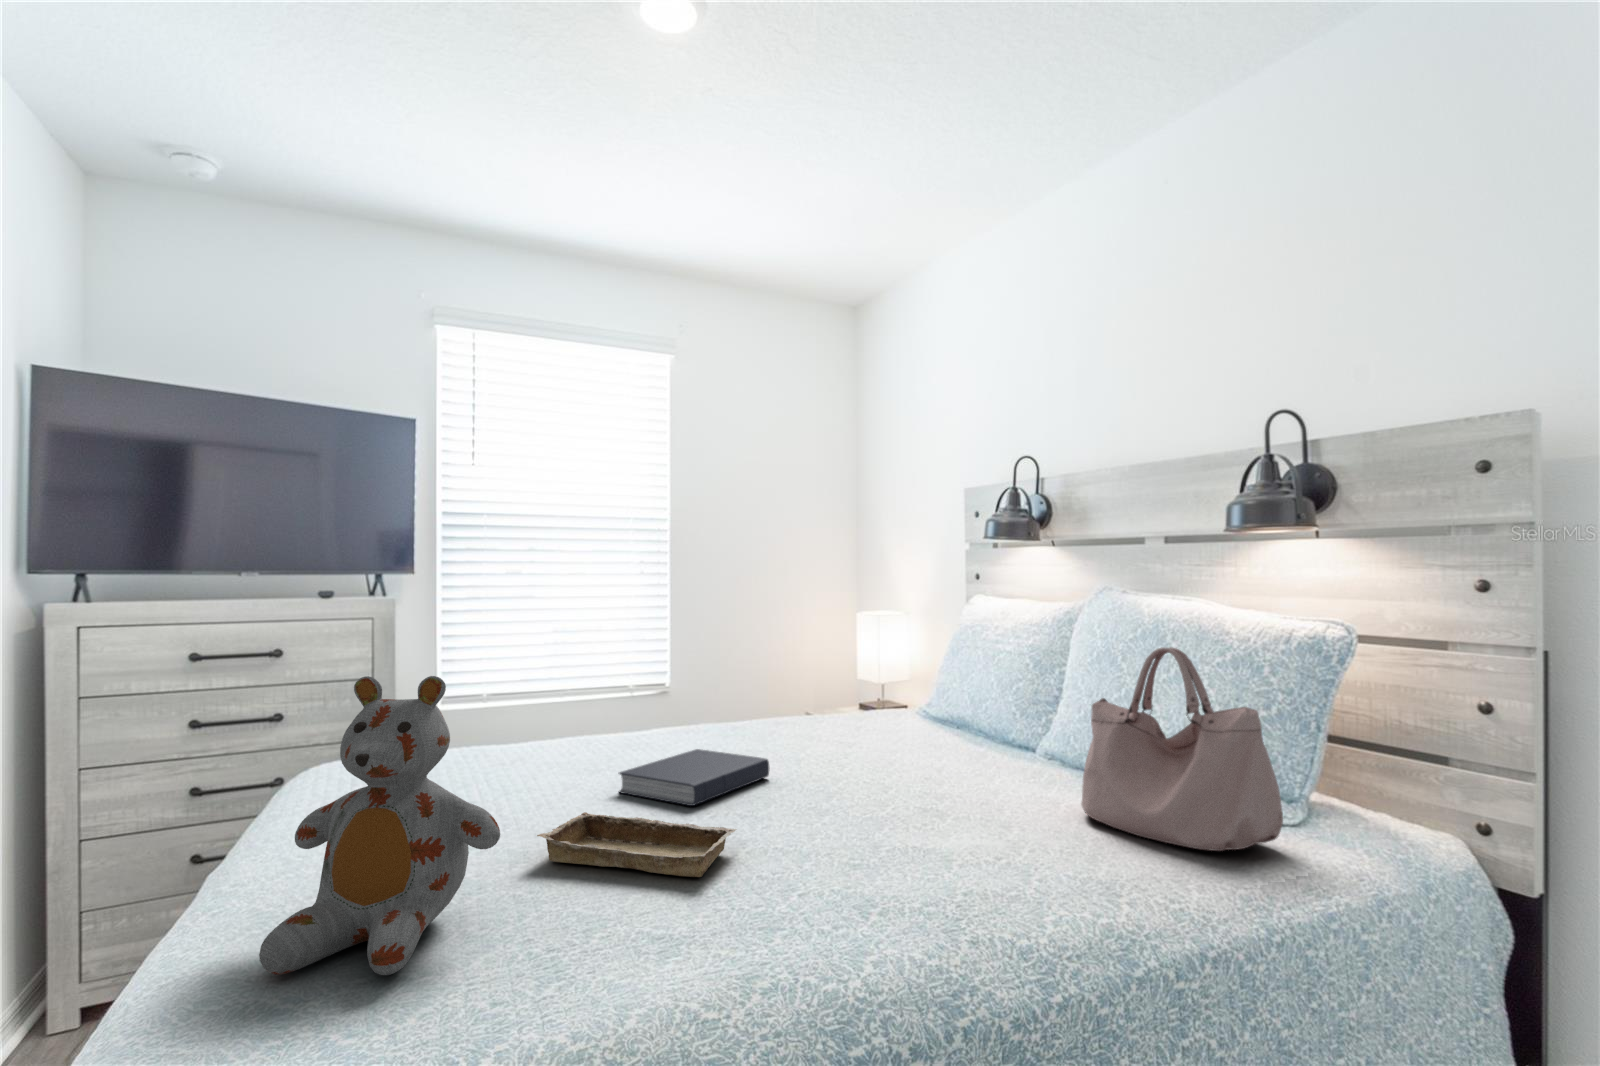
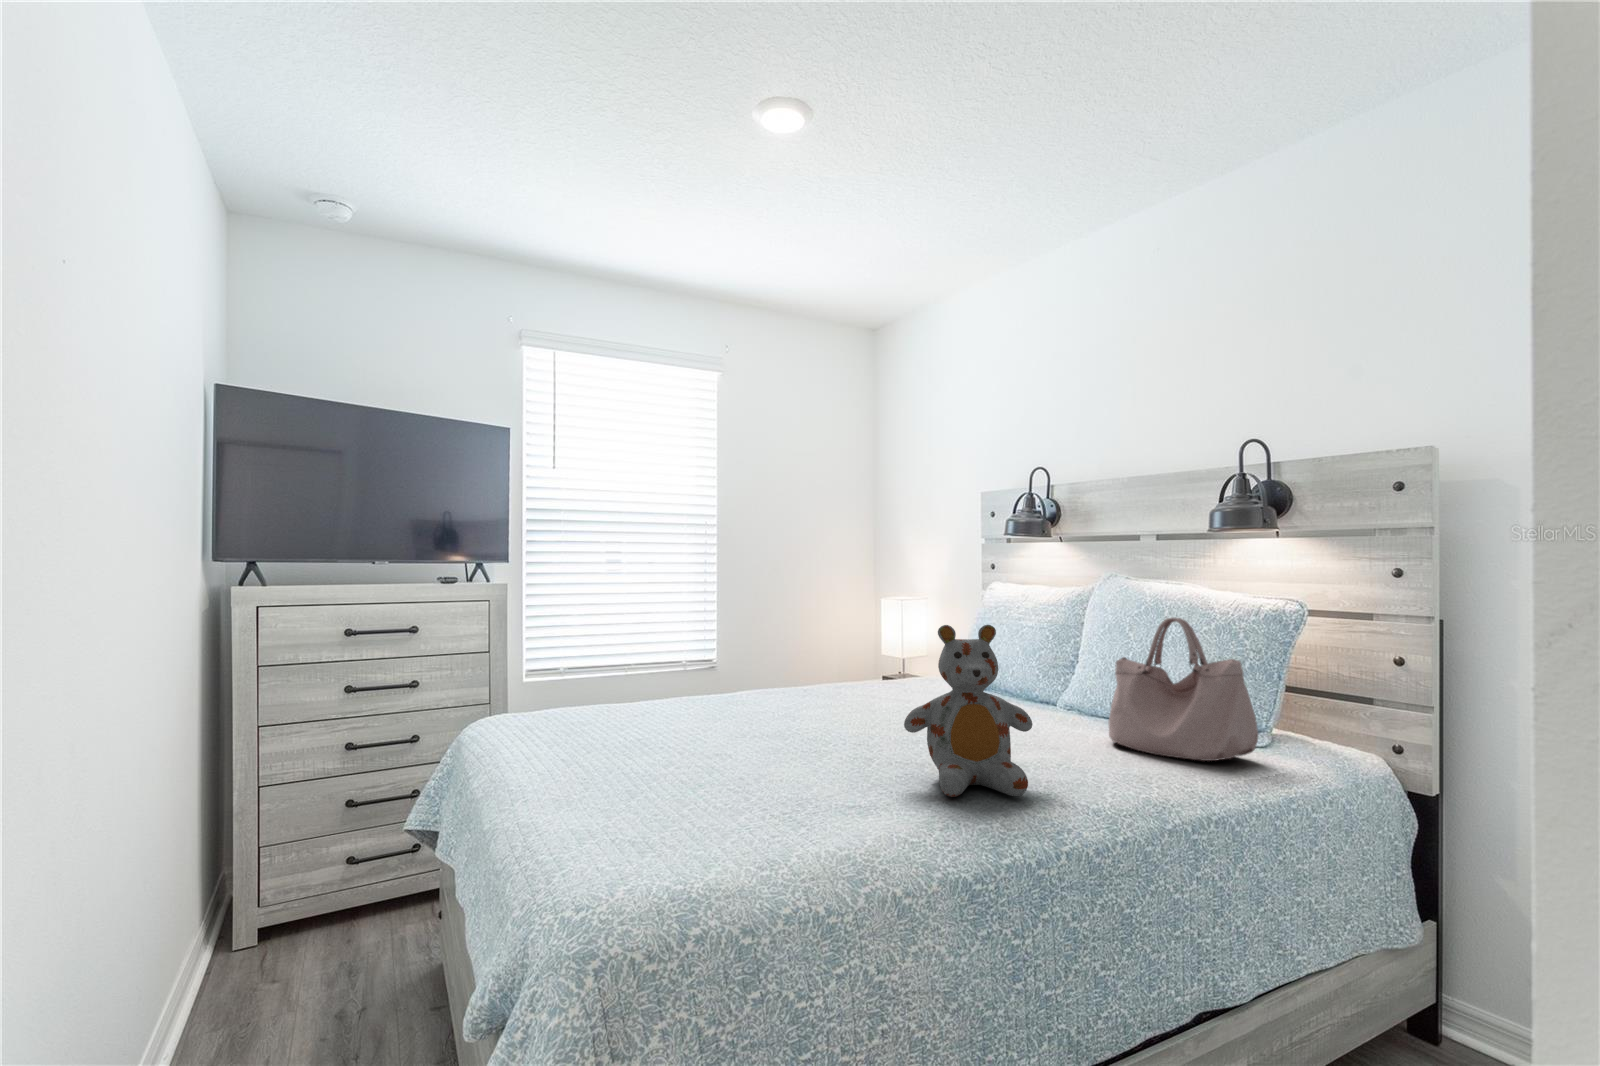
stuffed bear: present [259,676,500,975] -> present [904,625,1032,797]
book: present [619,749,770,806] -> none [750,702,861,740]
tray: present [537,812,737,877] -> none [730,740,869,777]

